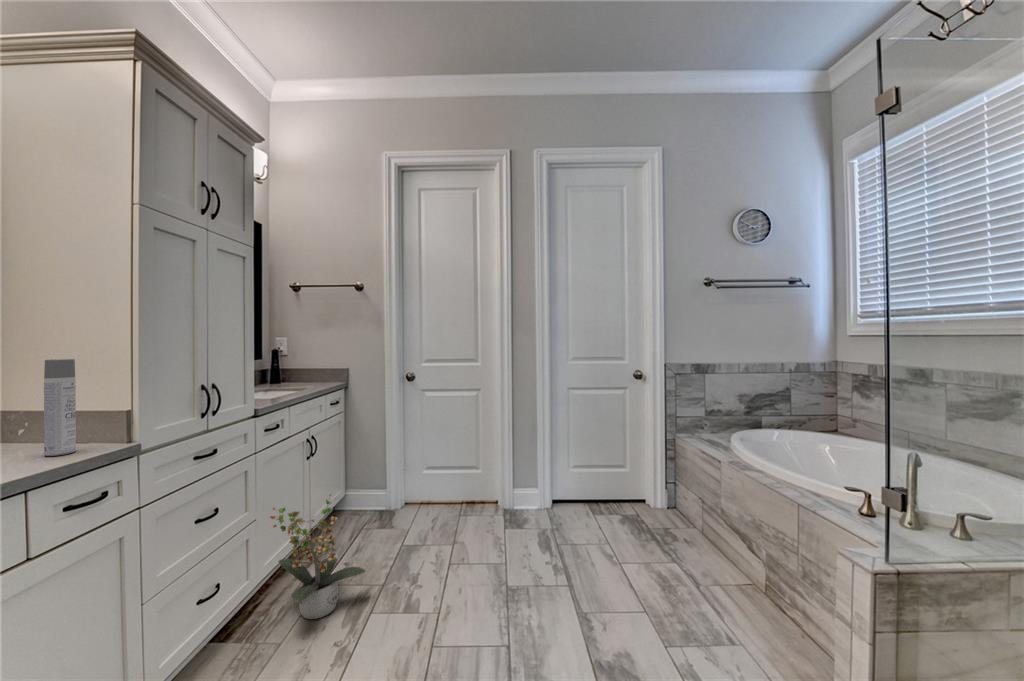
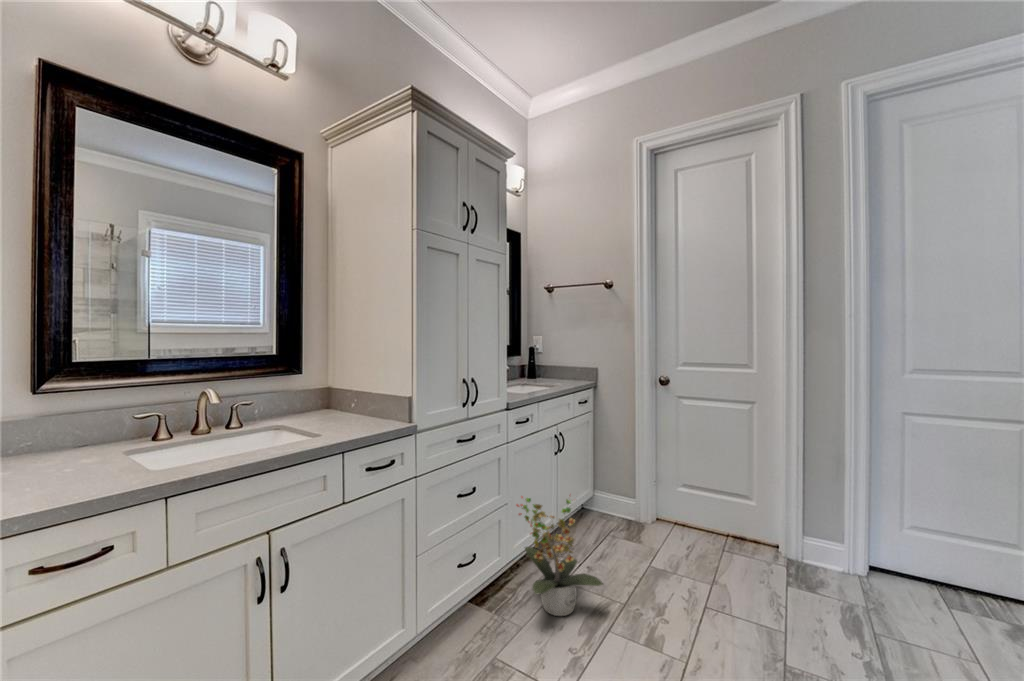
spray bottle: present [44,359,76,456] -> none [364,355,381,427]

